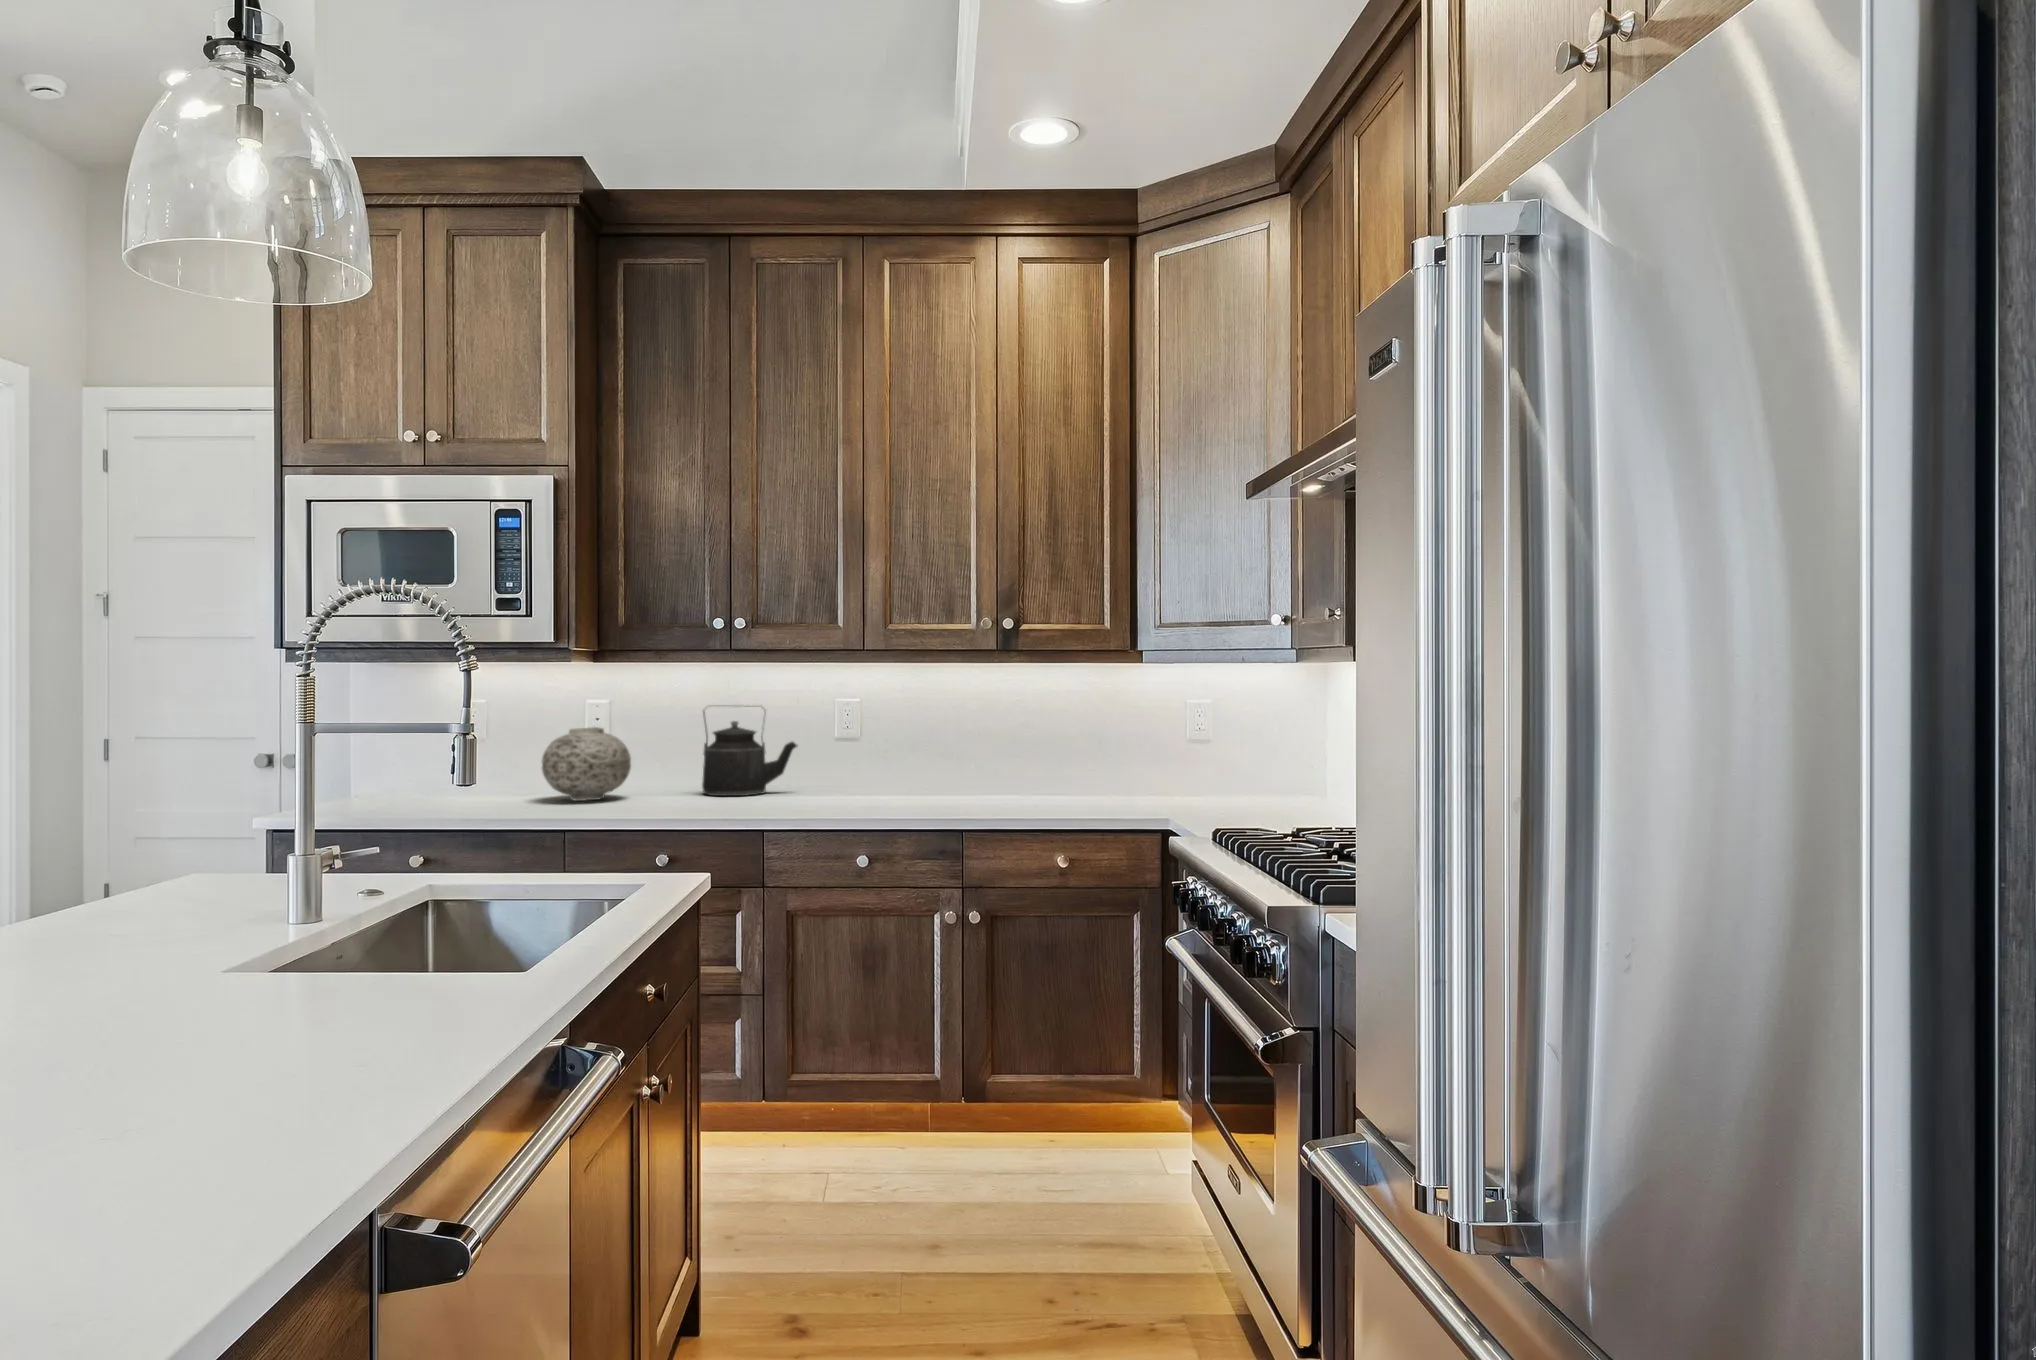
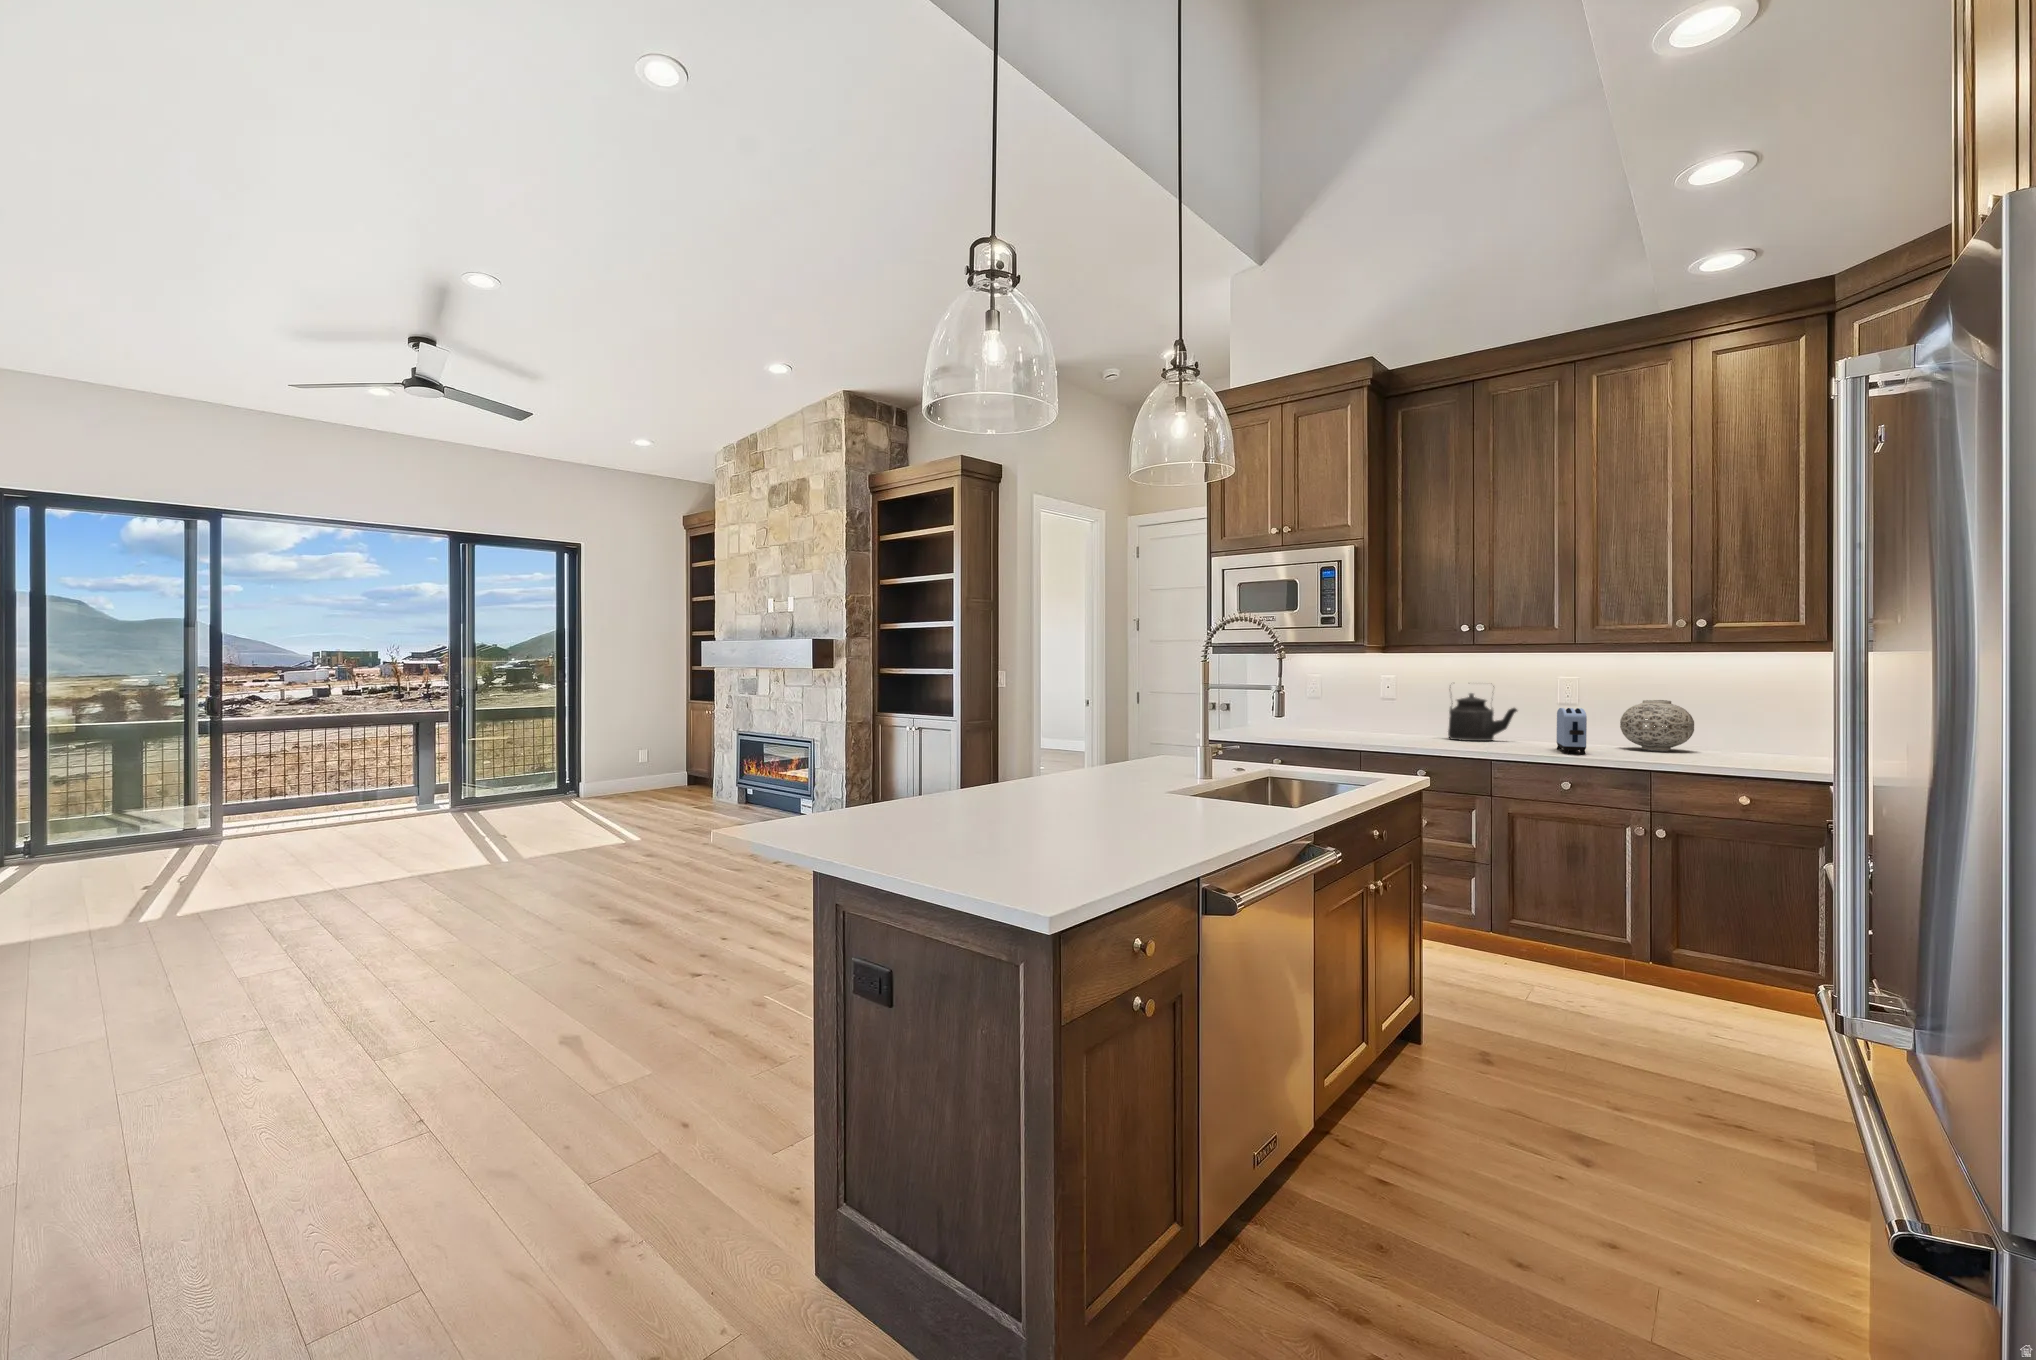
vase: present [542,727,631,801] -> present [1620,700,1694,751]
toaster: none [847,743,884,812] -> present [1557,708,1587,754]

